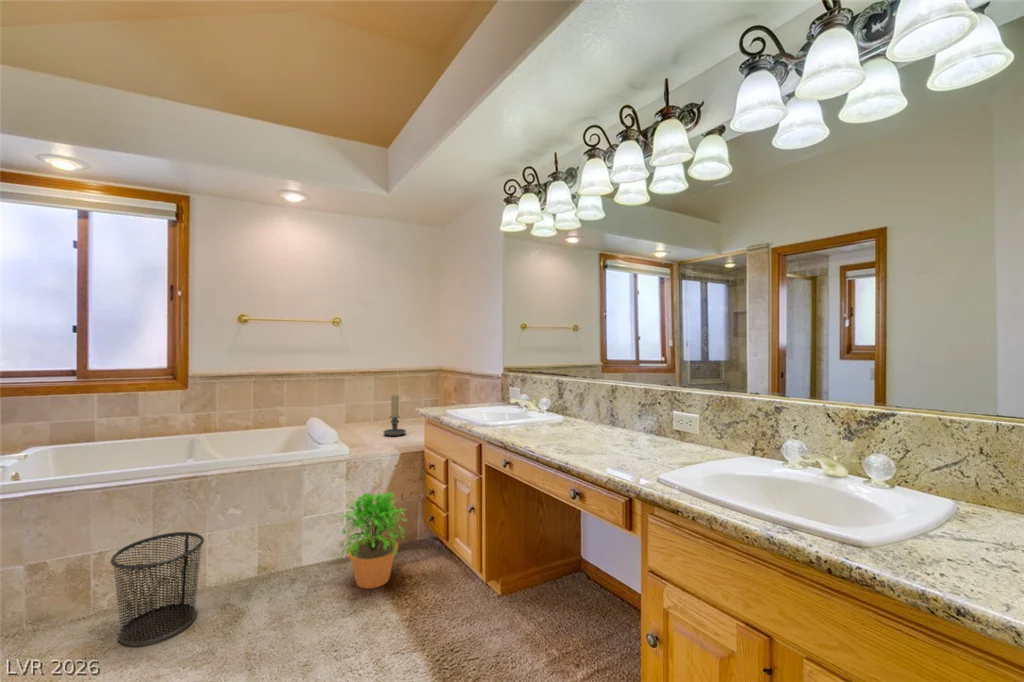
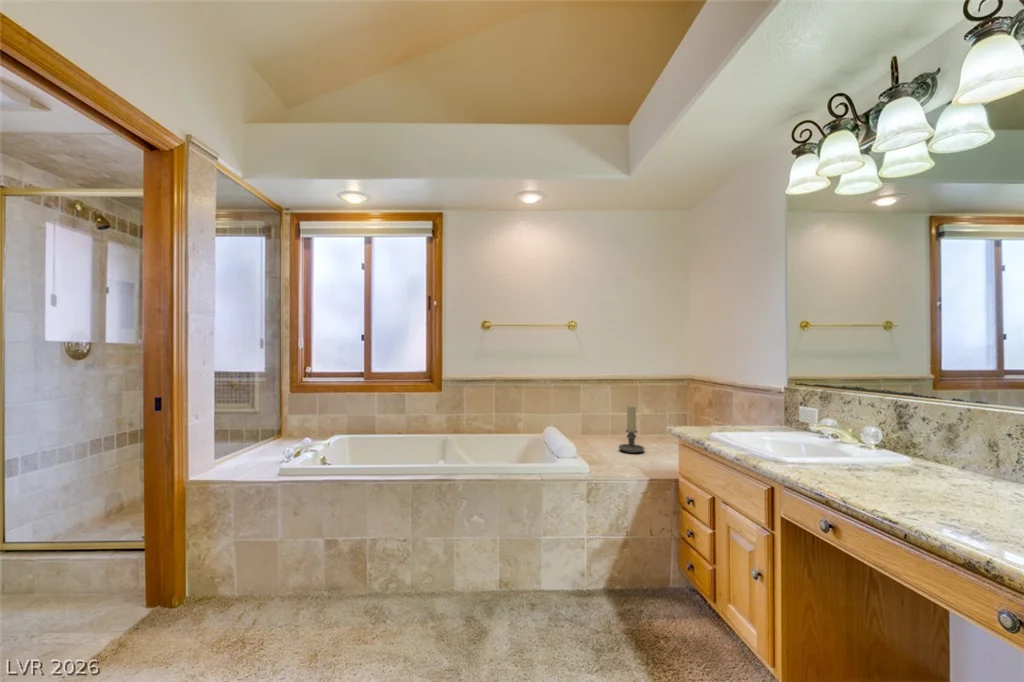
potted plant: present [339,492,403,589] -> none [579,522,669,646]
waste bin: present [110,532,204,645] -> none [379,534,453,649]

